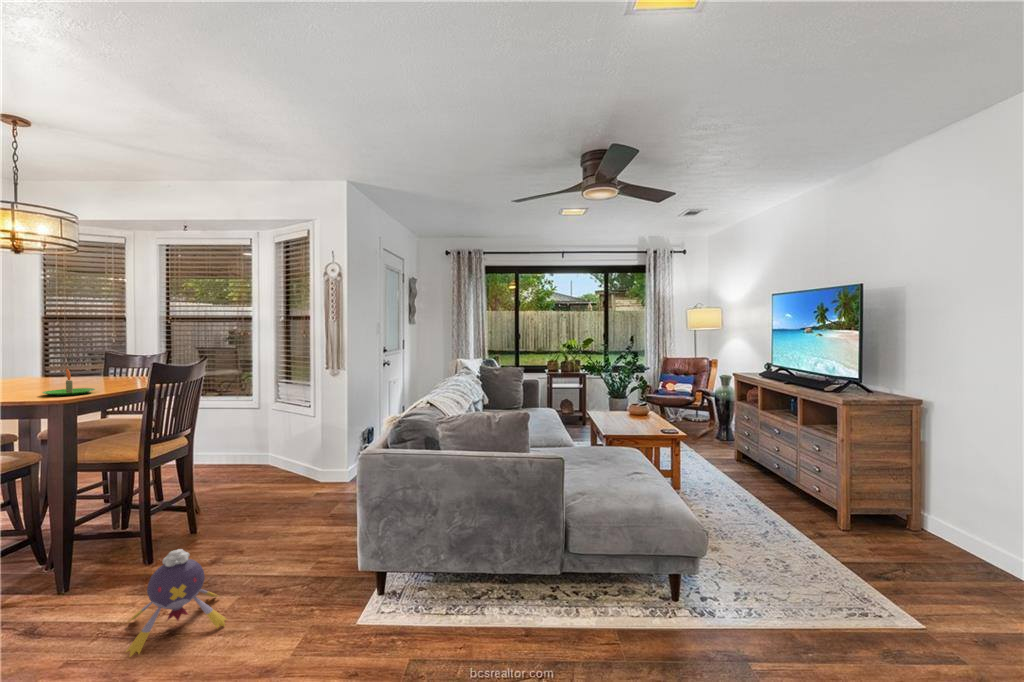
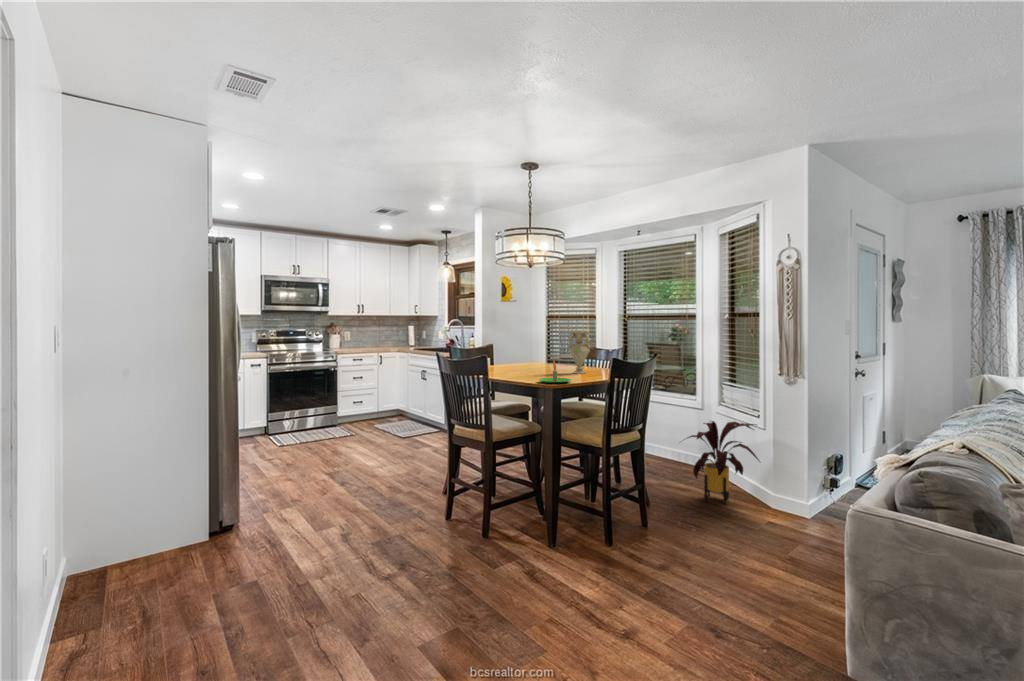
vase: none [87,333,122,383] -> present [568,331,590,374]
house plant: none [232,415,311,493] -> present [688,421,760,504]
plush toy: present [126,549,227,657] -> none [588,551,679,656]

